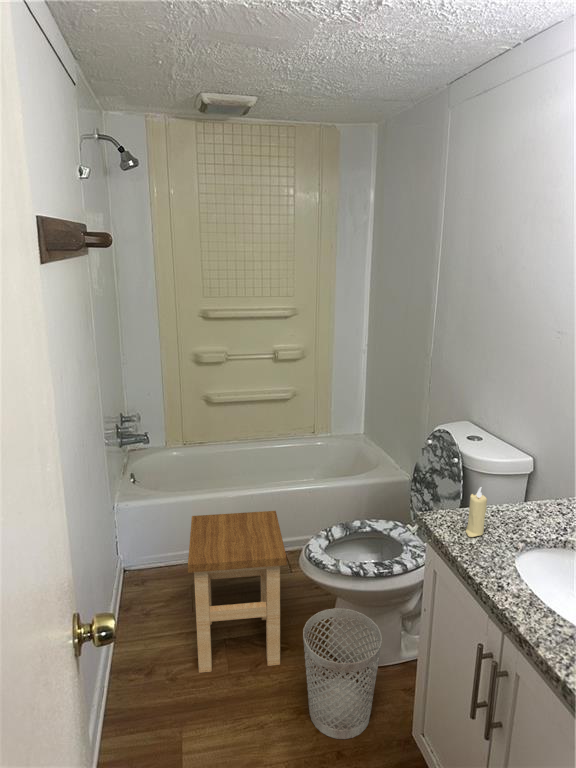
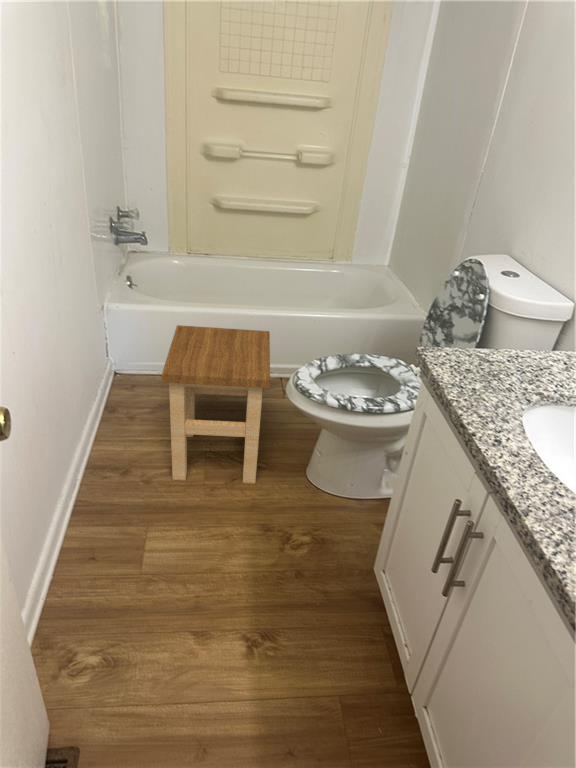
candle: present [466,487,487,537] -> none [471,322,507,381]
wastebasket: present [303,608,382,739] -> none [276,438,359,560]

